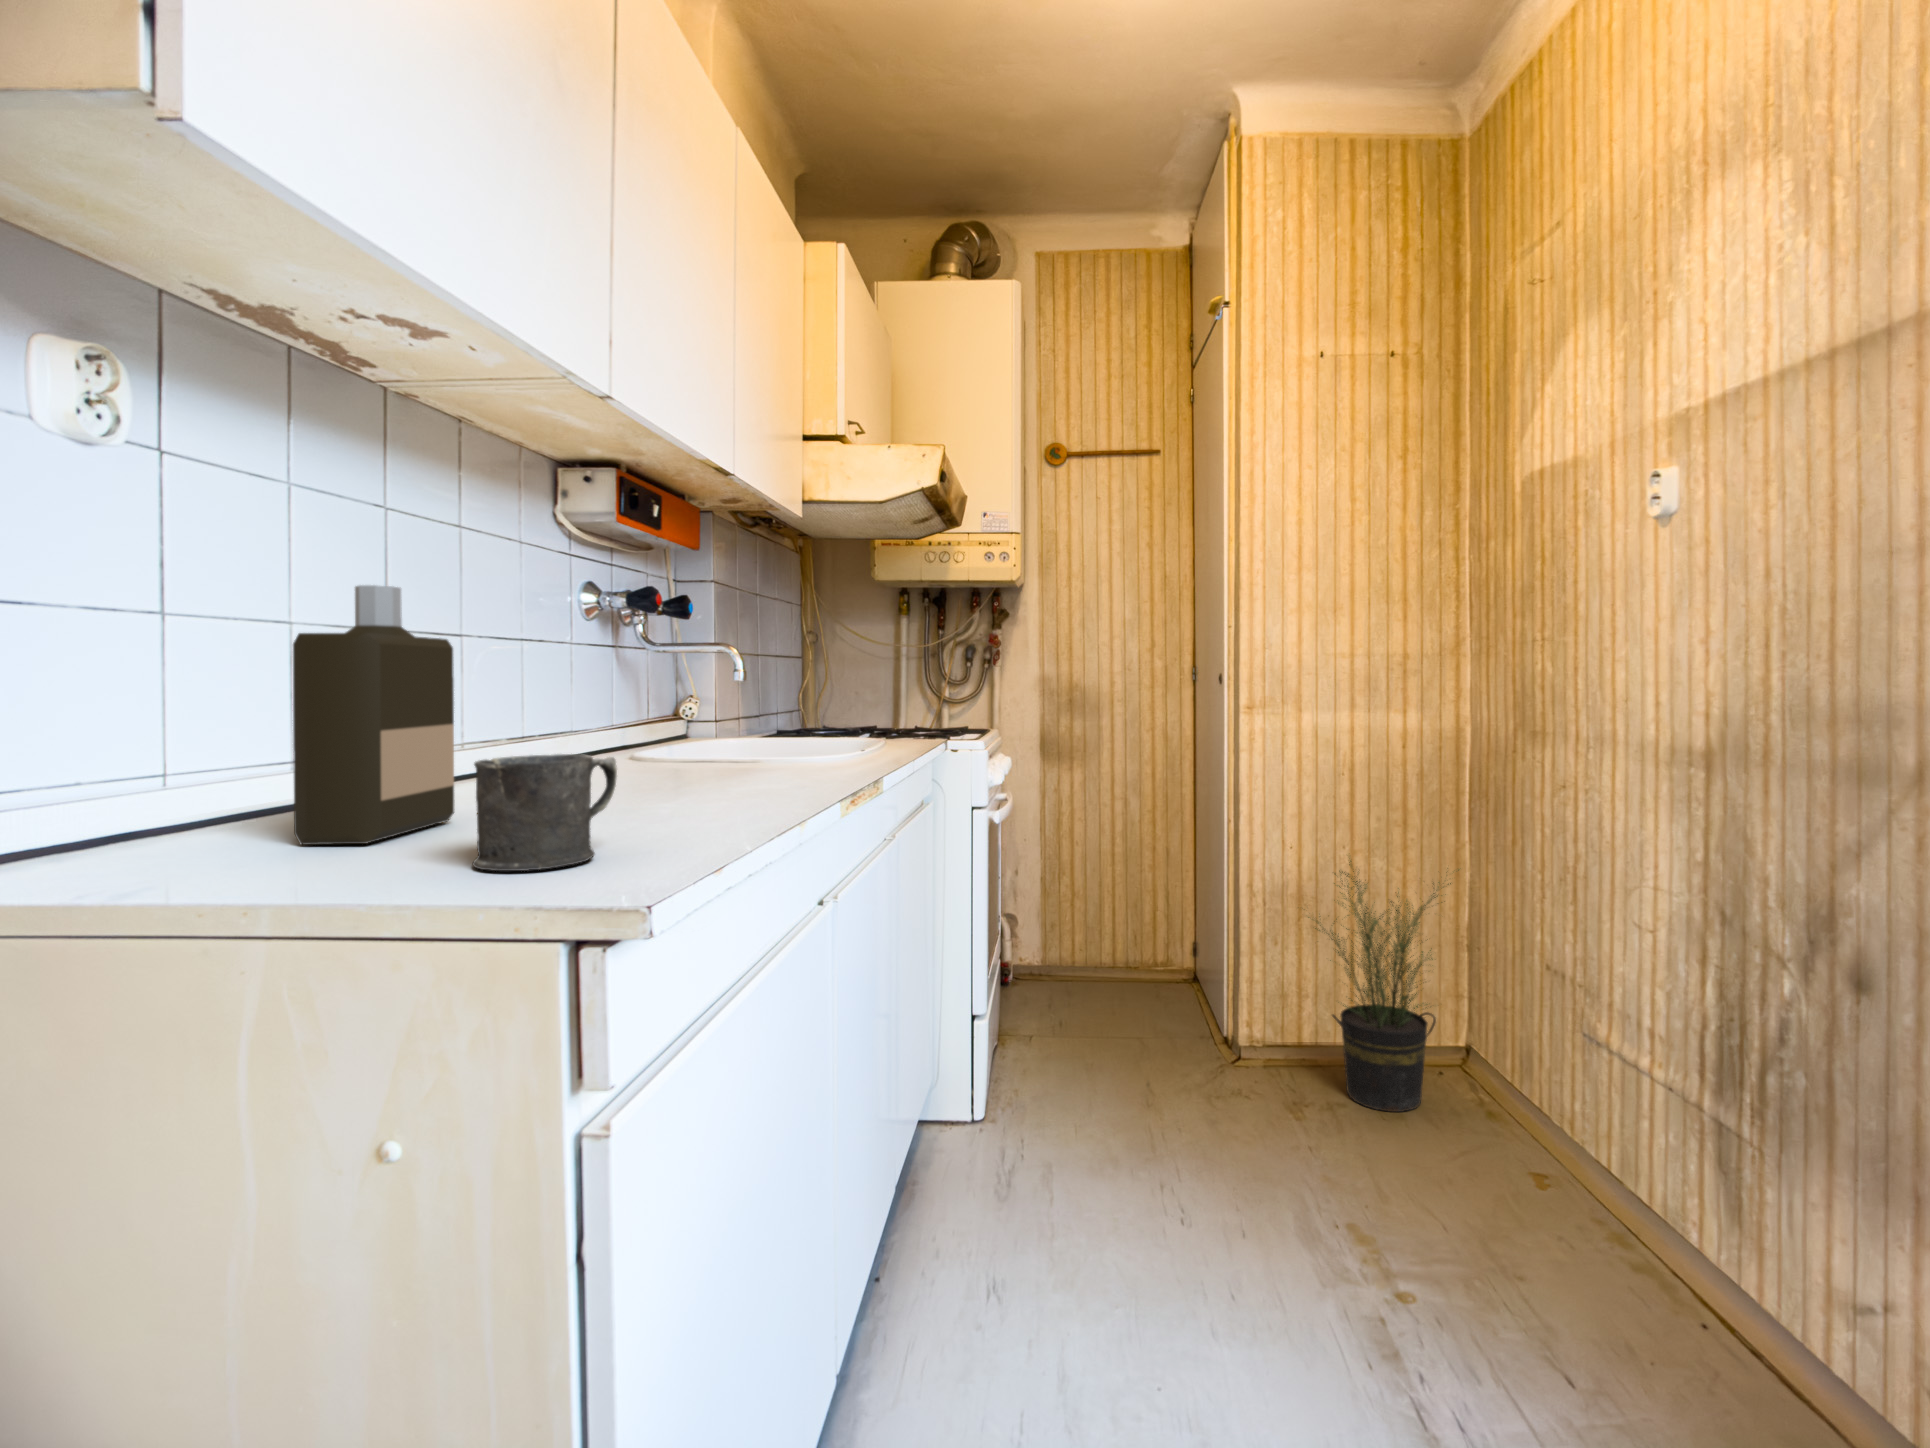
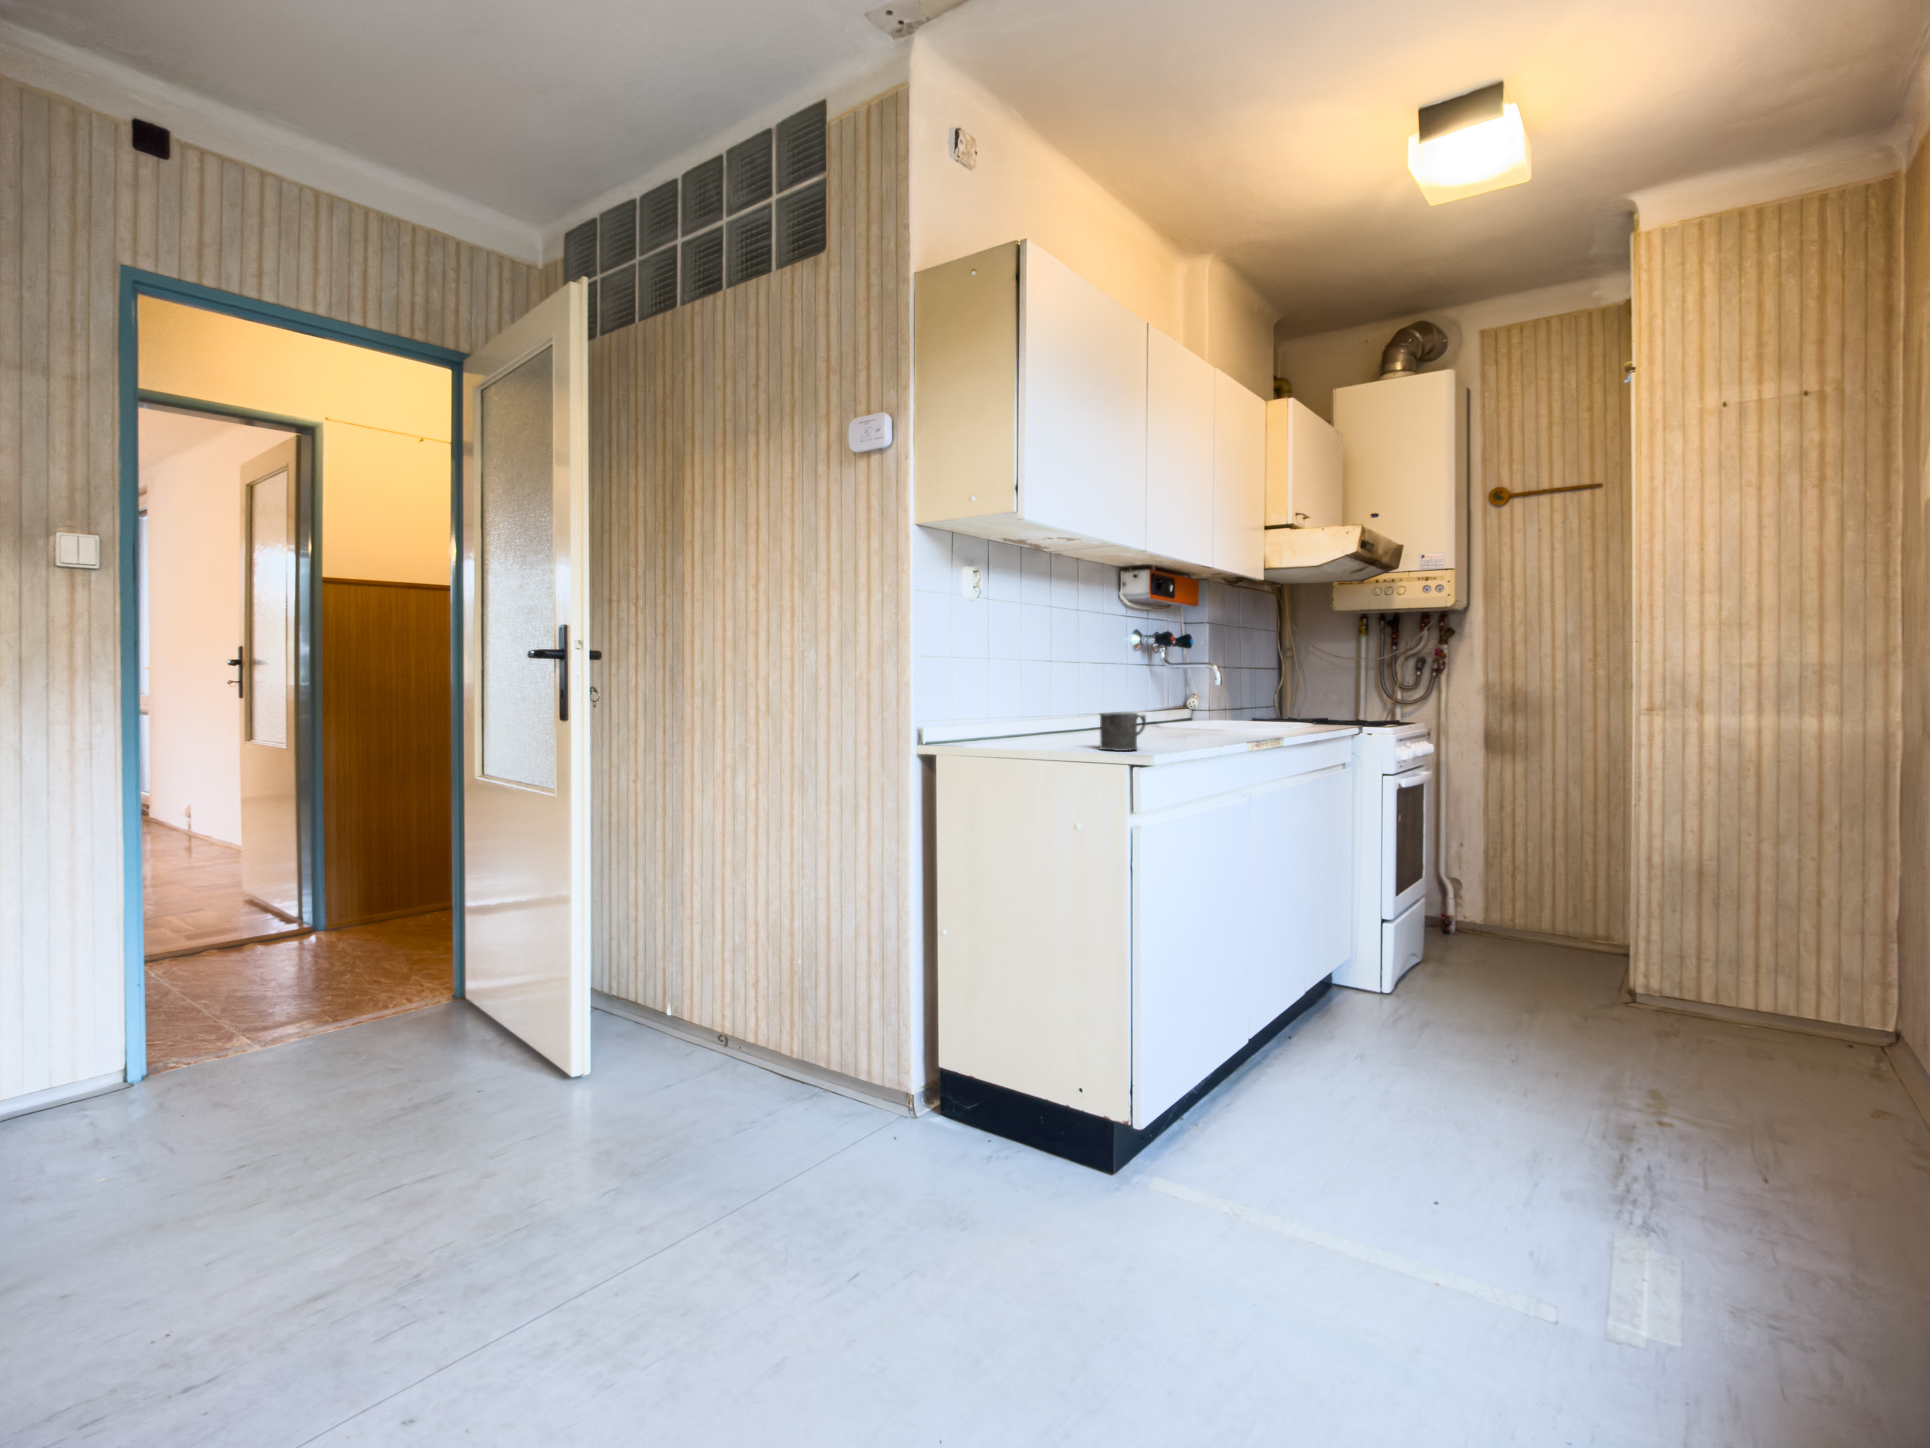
bottle: present [293,585,454,845] -> none [1039,650,1086,743]
potted plant: present [1308,858,1460,1112] -> none [1678,837,1858,1055]

